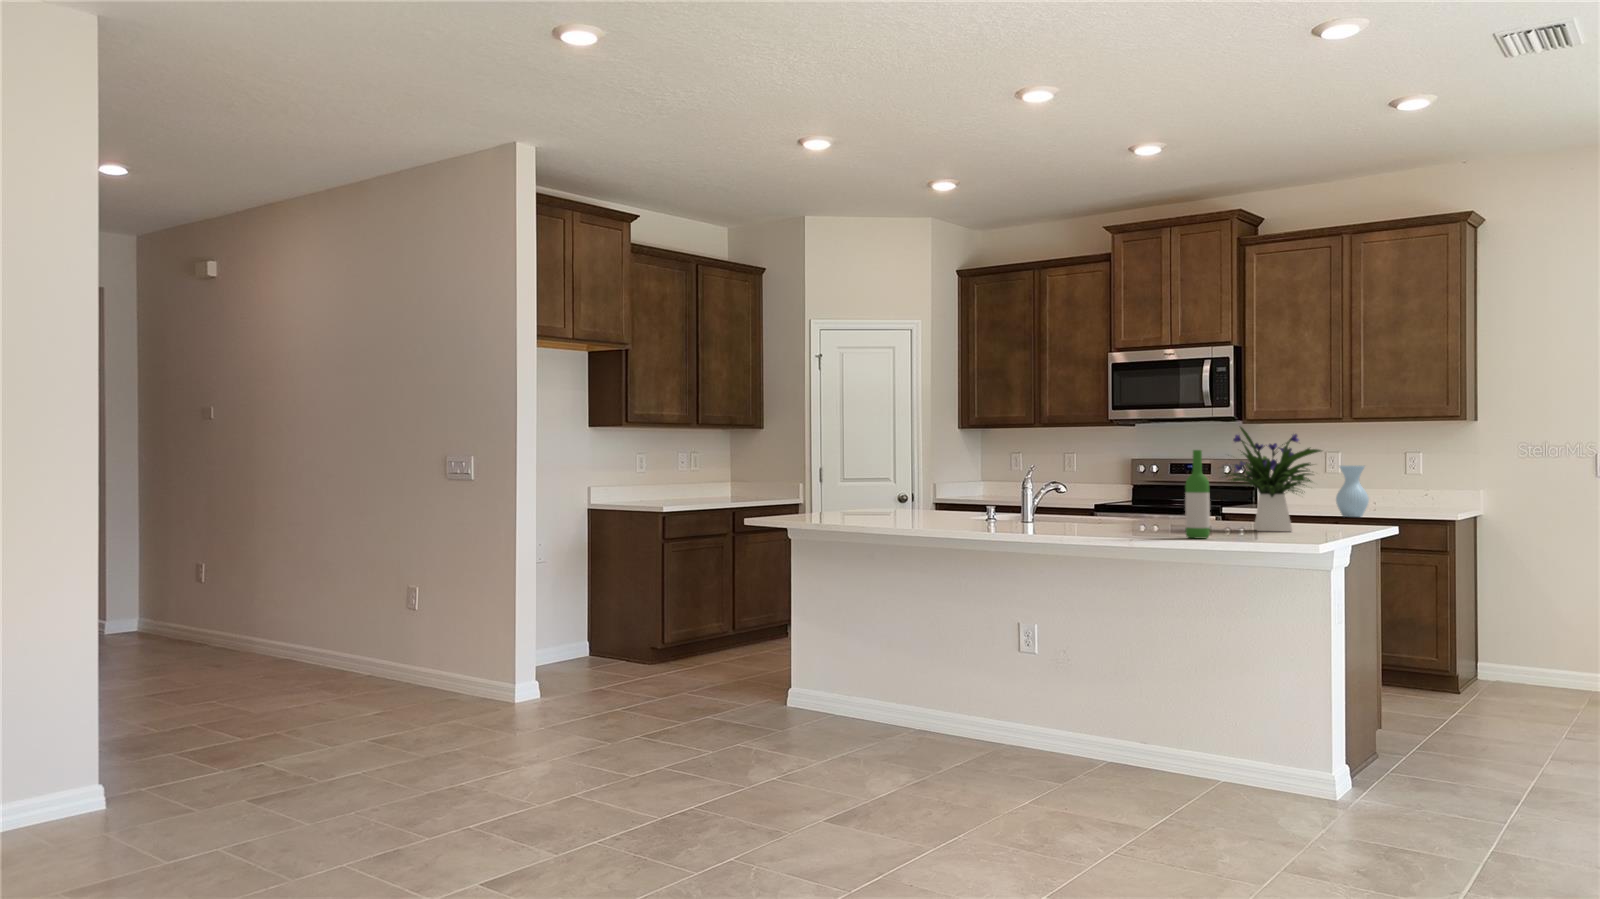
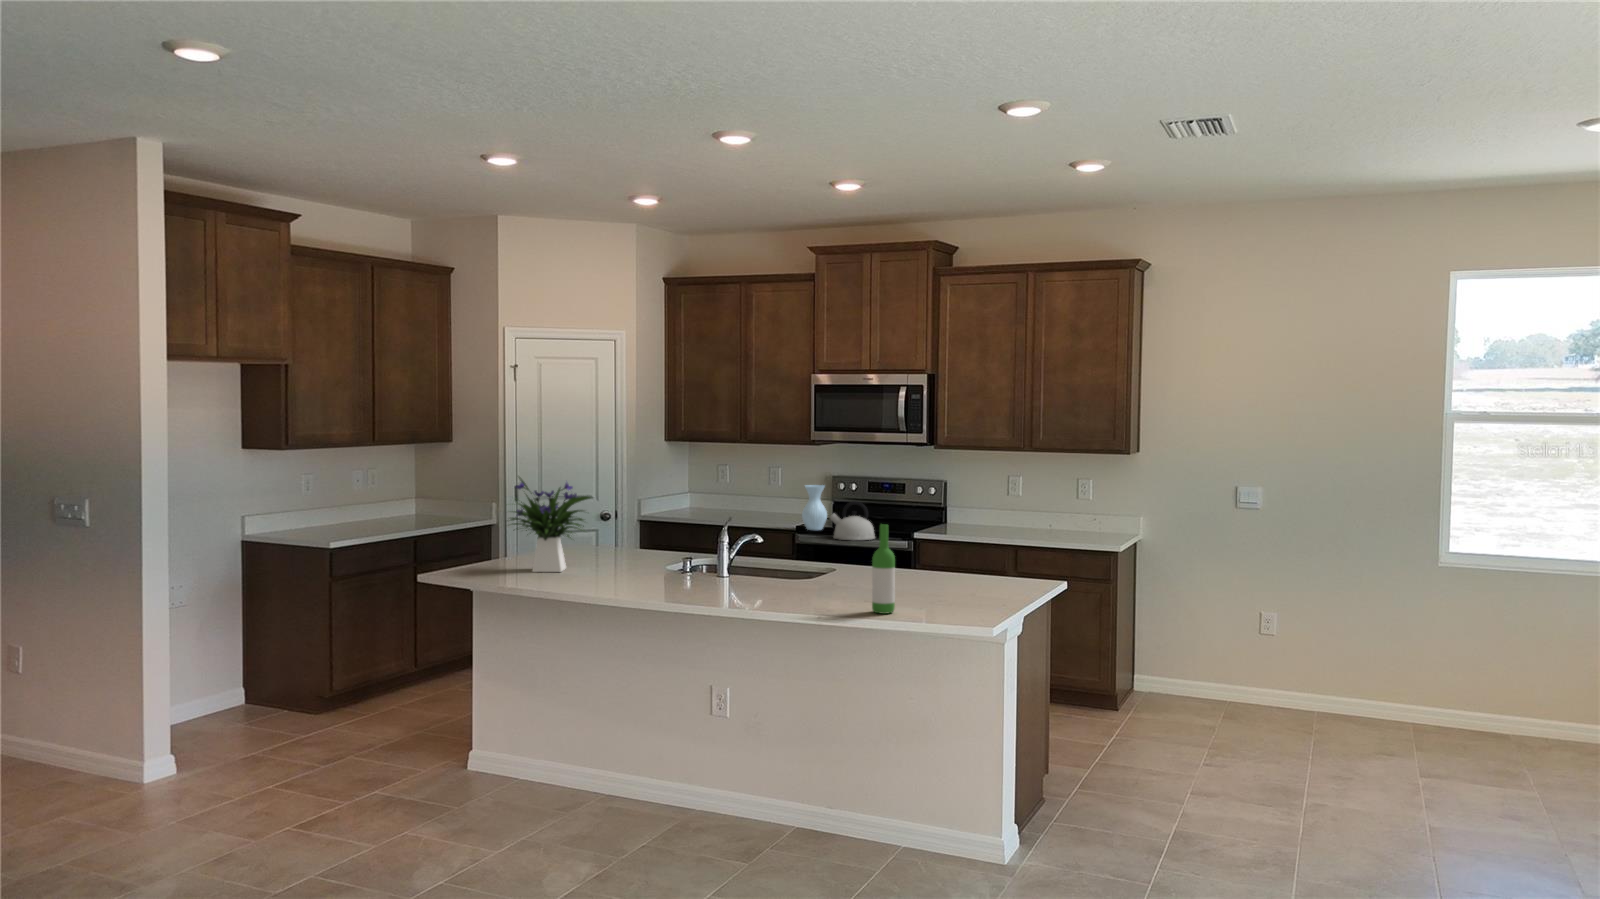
flower arrangement: present [1230,427,1321,532] -> present [511,477,592,572]
vase: present [1336,465,1369,517] -> present [802,485,827,530]
kettle: none [1131,474,1180,512] -> present [830,501,875,540]

